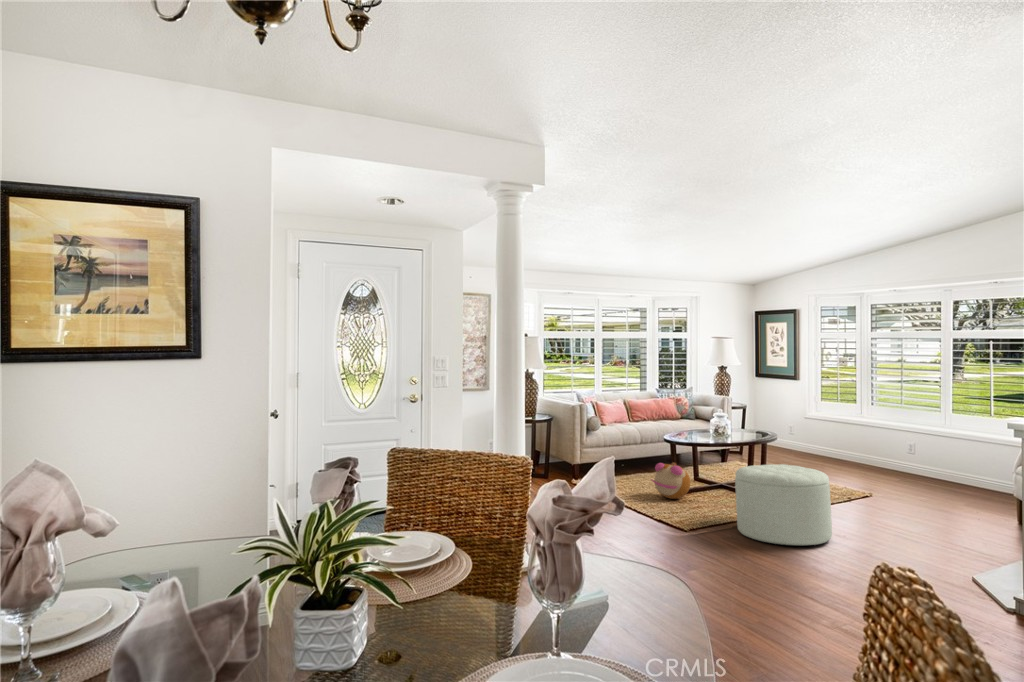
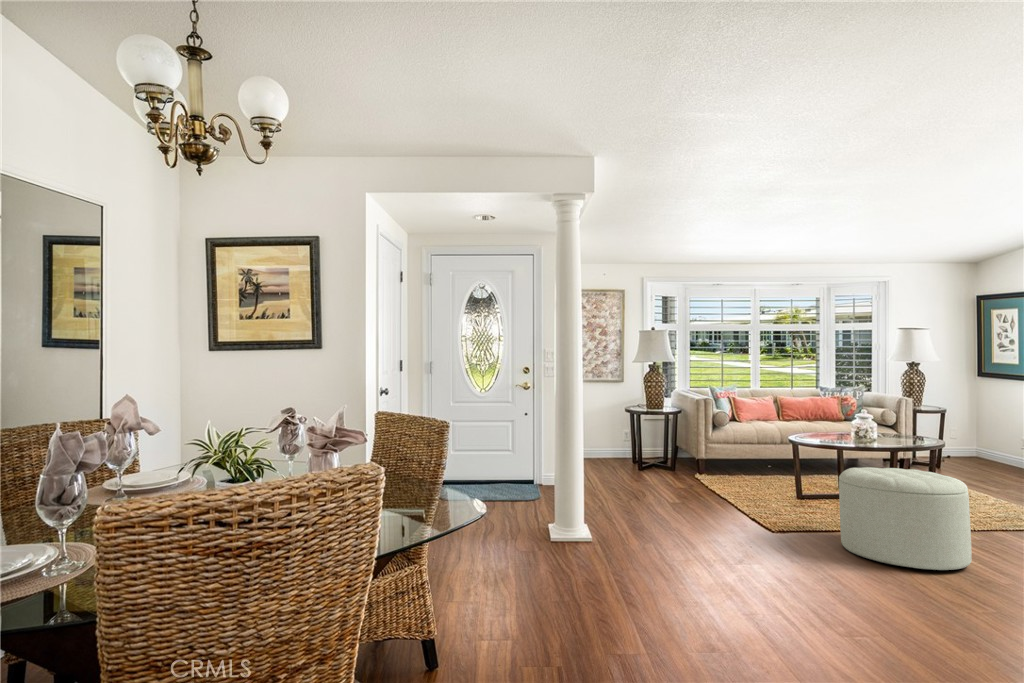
plush toy: present [651,463,691,499] -> none [763,461,813,503]

